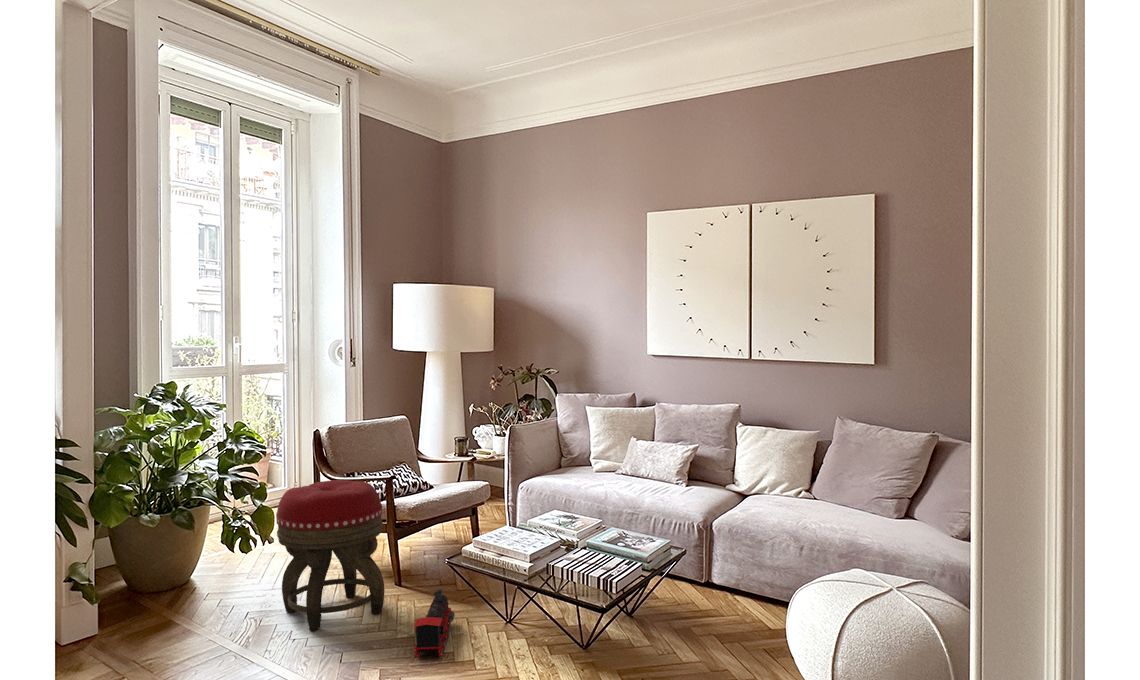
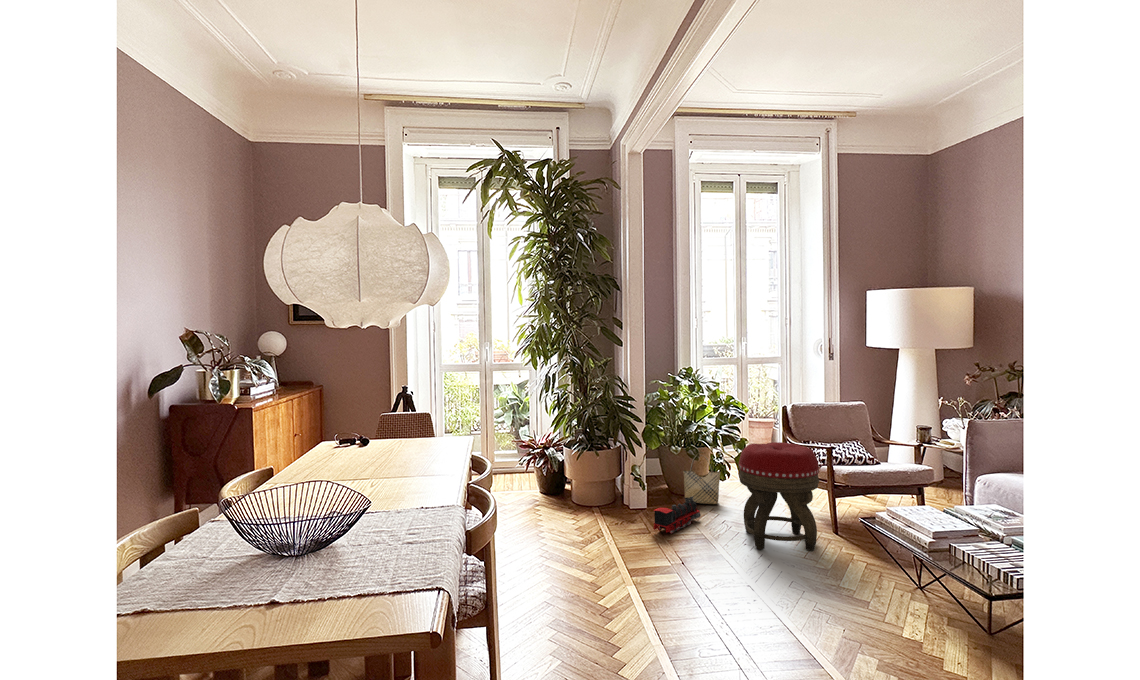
woven basket: none [172,513,230,591] -> present [683,452,720,504]
toy train: present [414,588,455,657] -> present [654,496,701,534]

